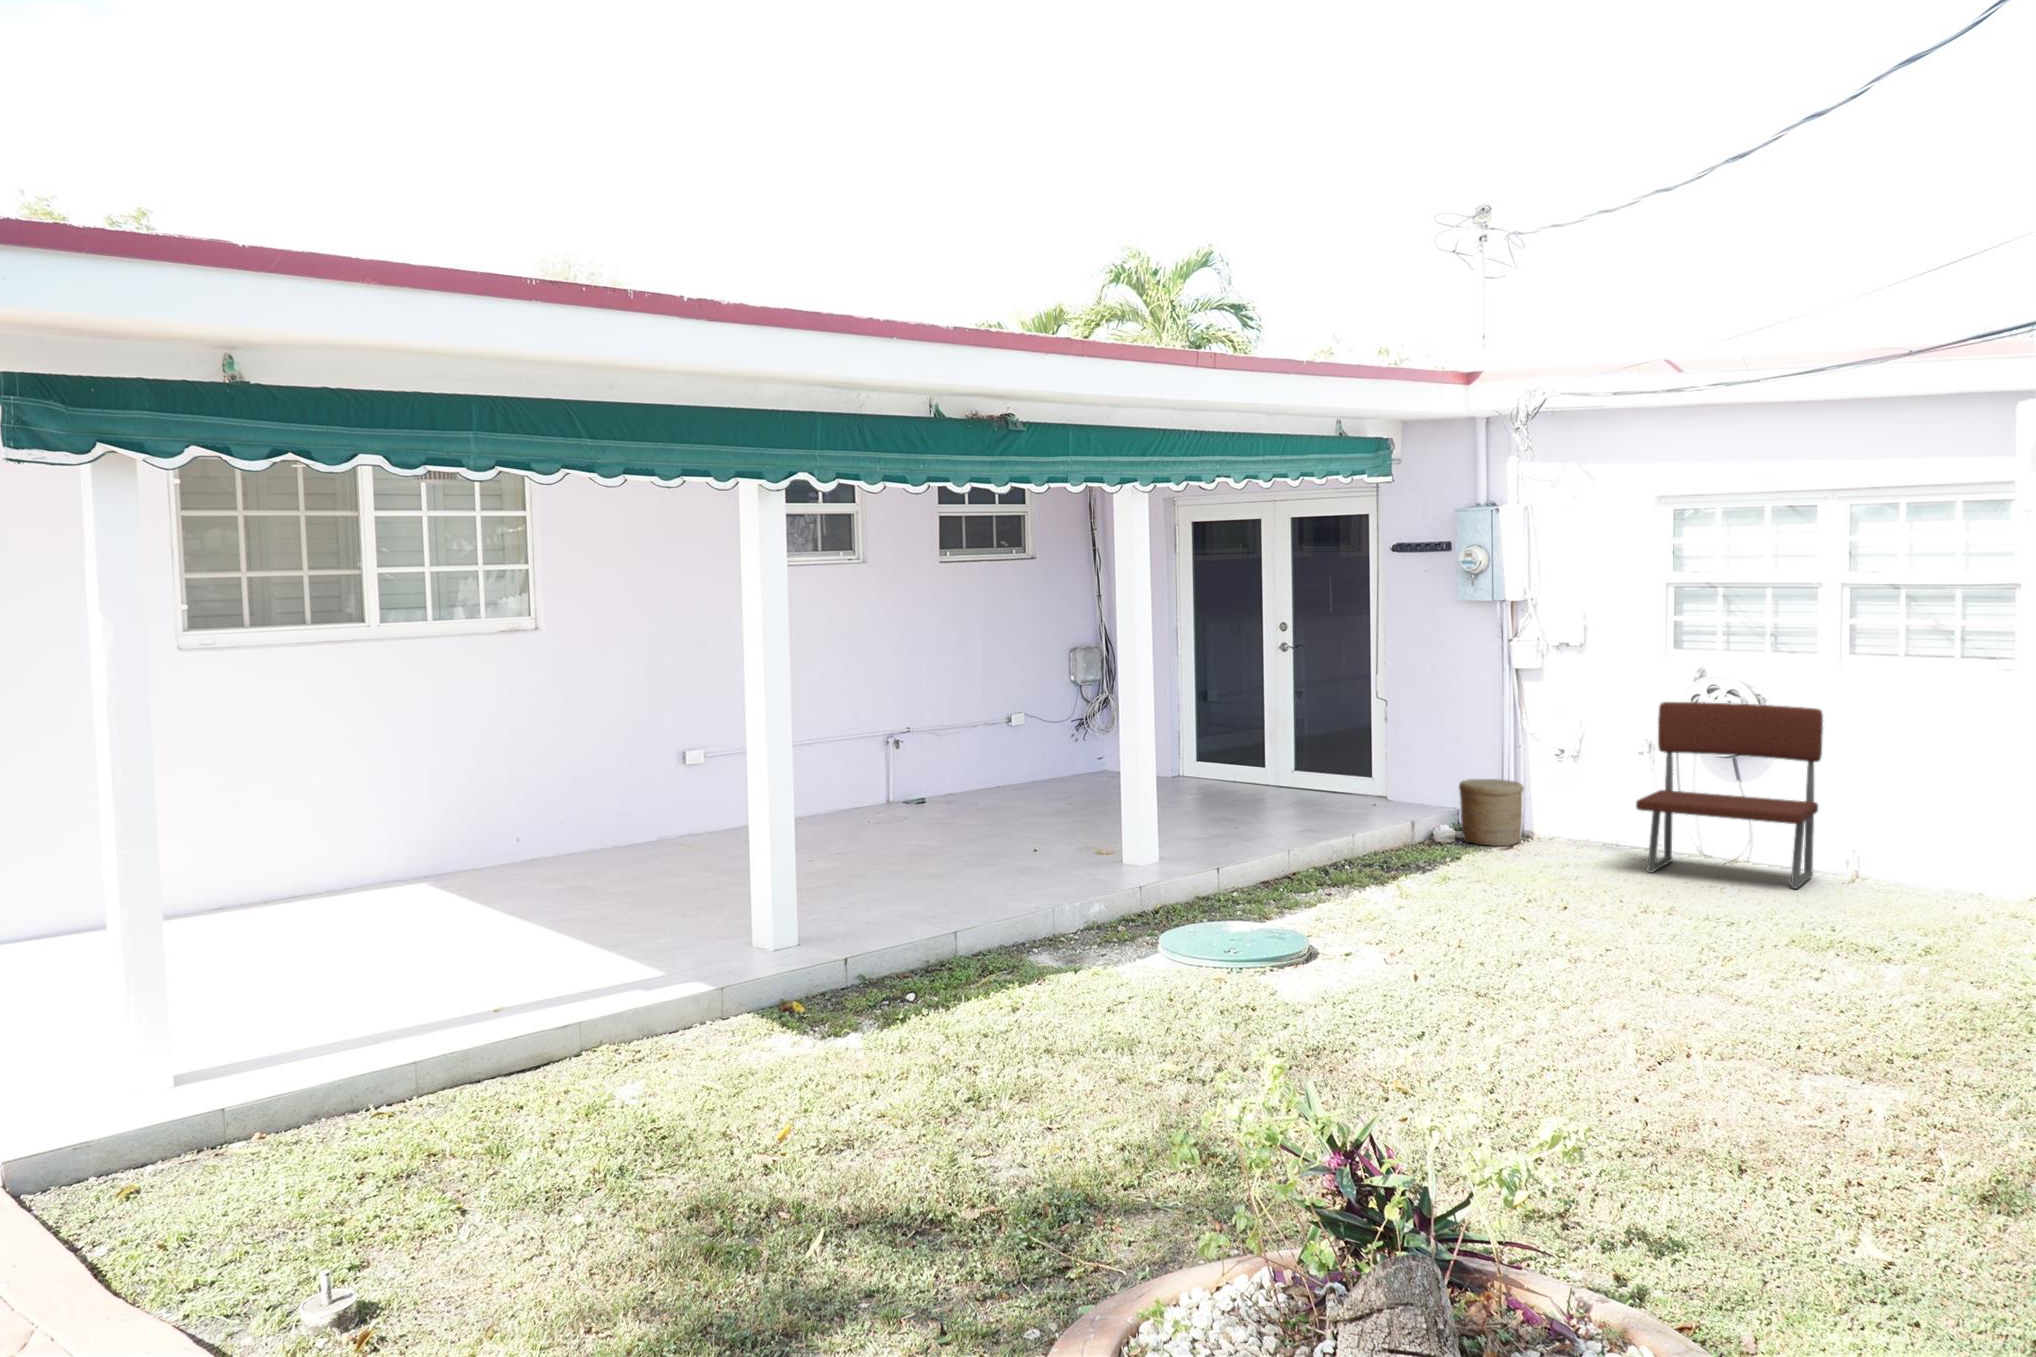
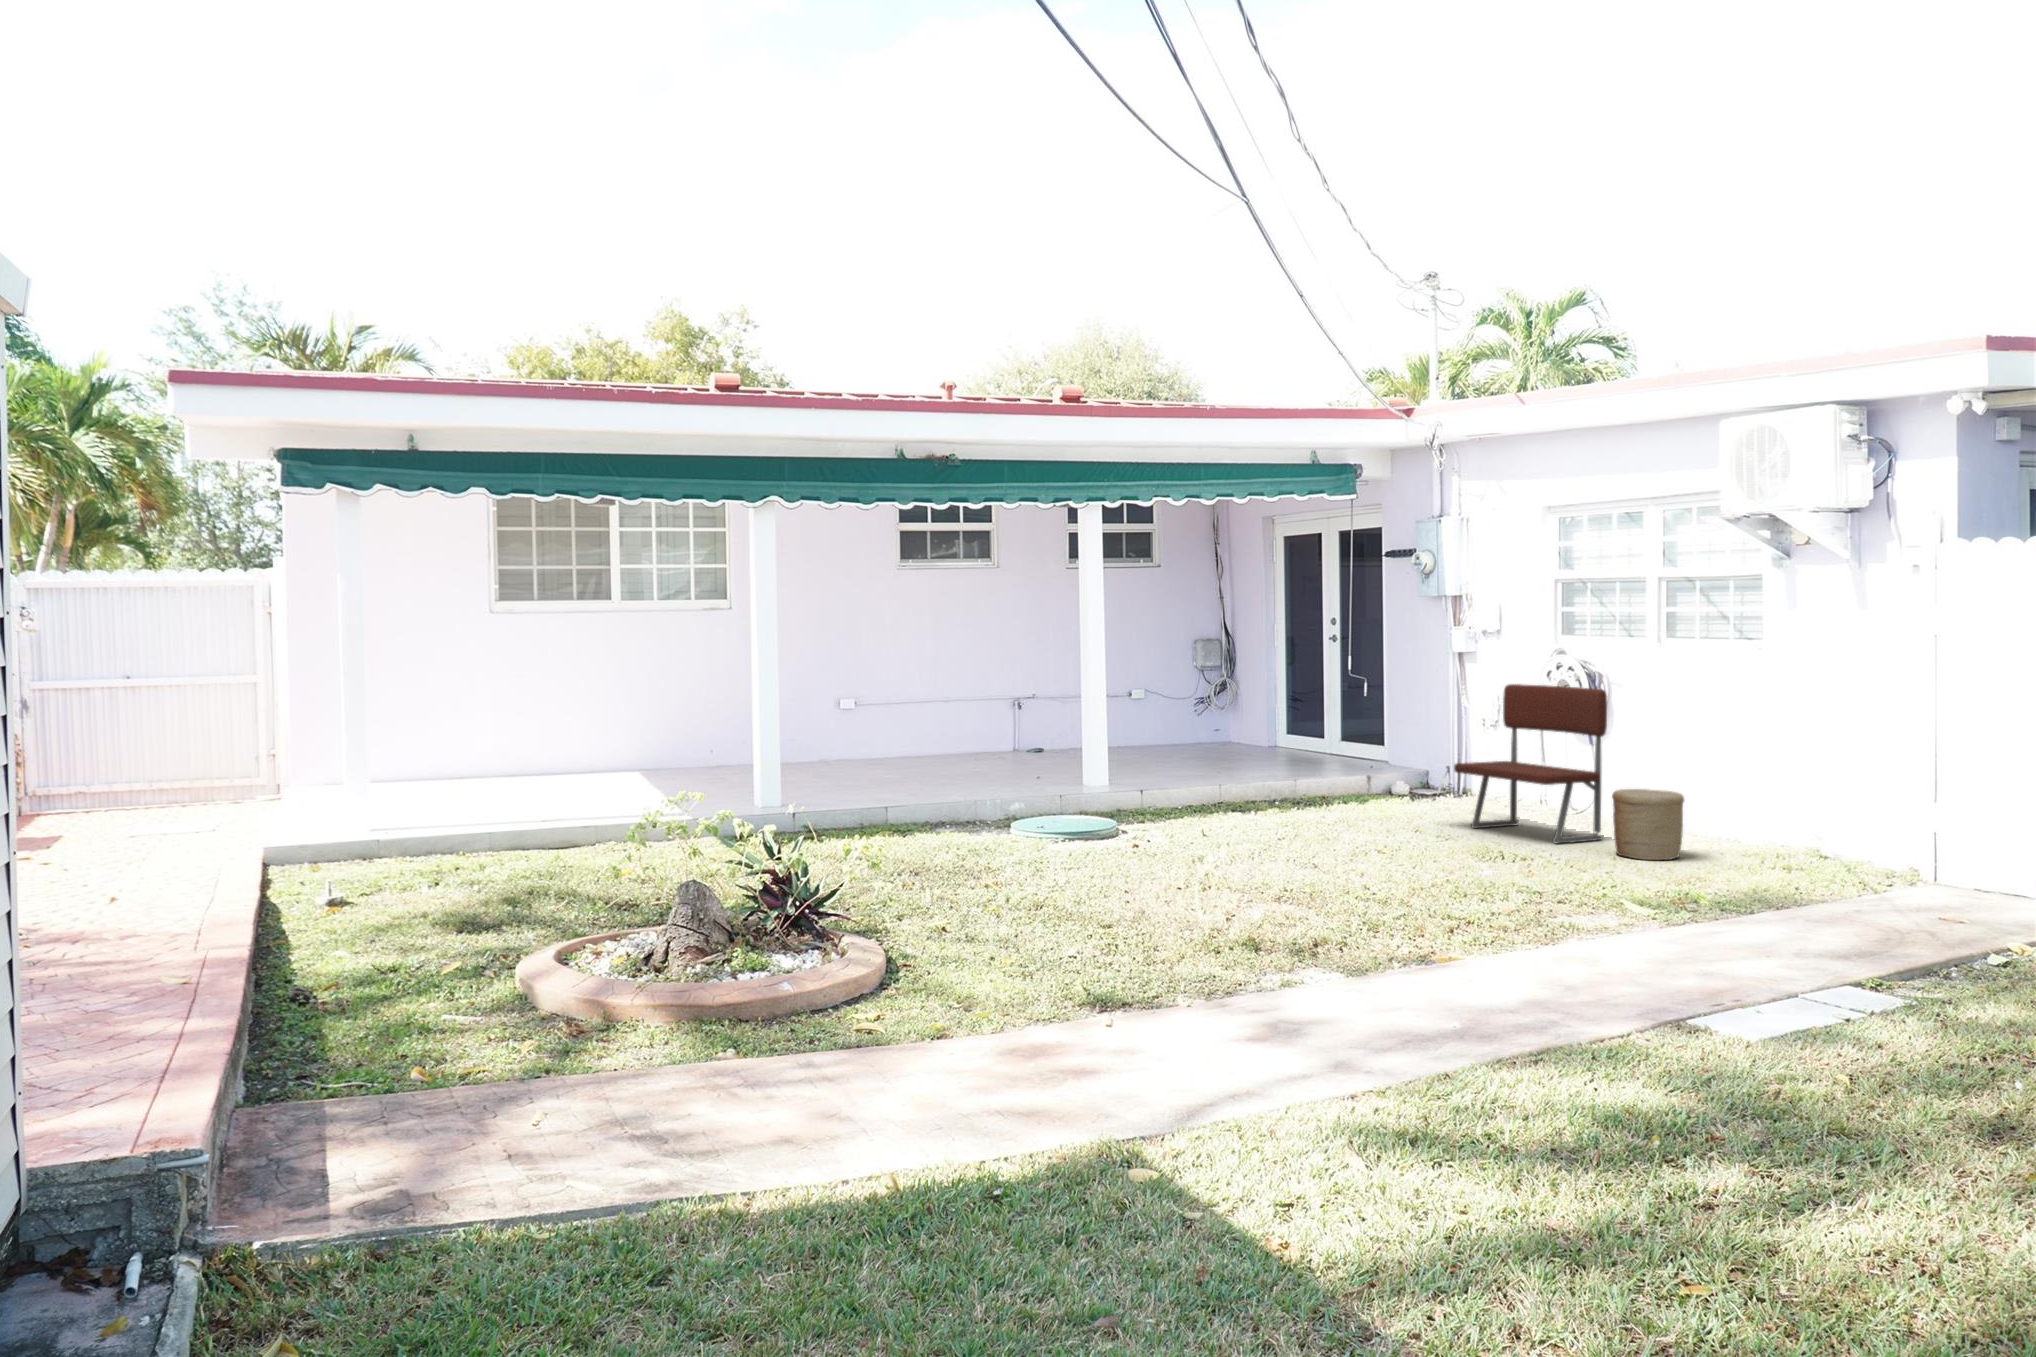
woven basket: present [1459,779,1524,846] -> present [1612,789,1684,860]

